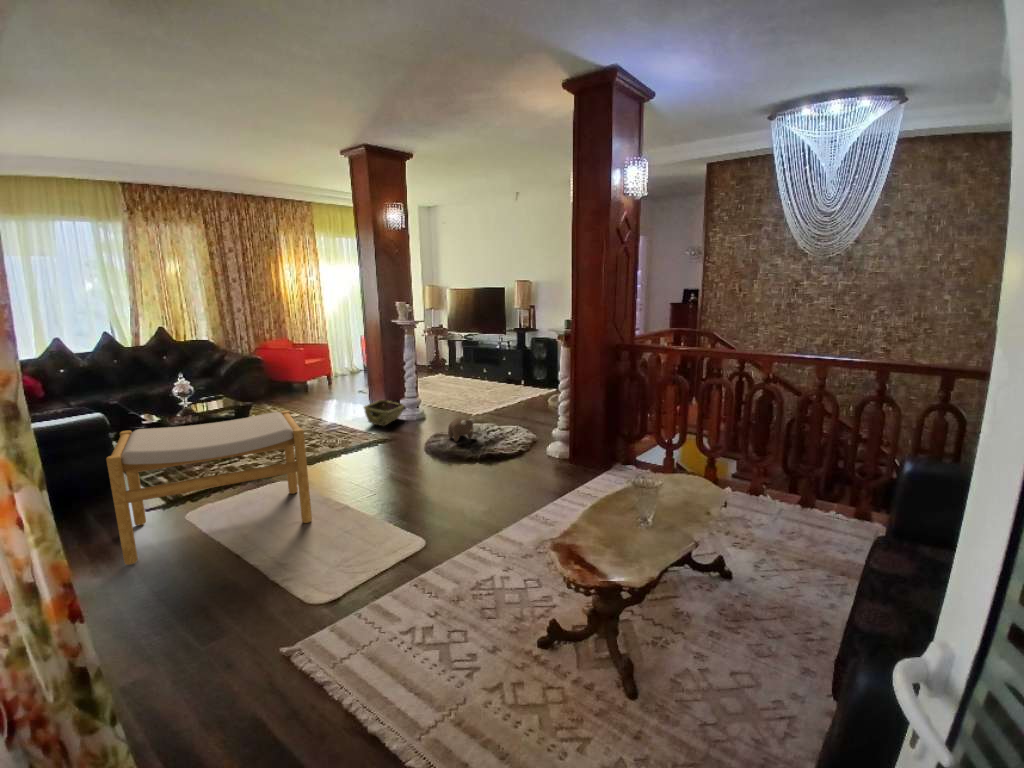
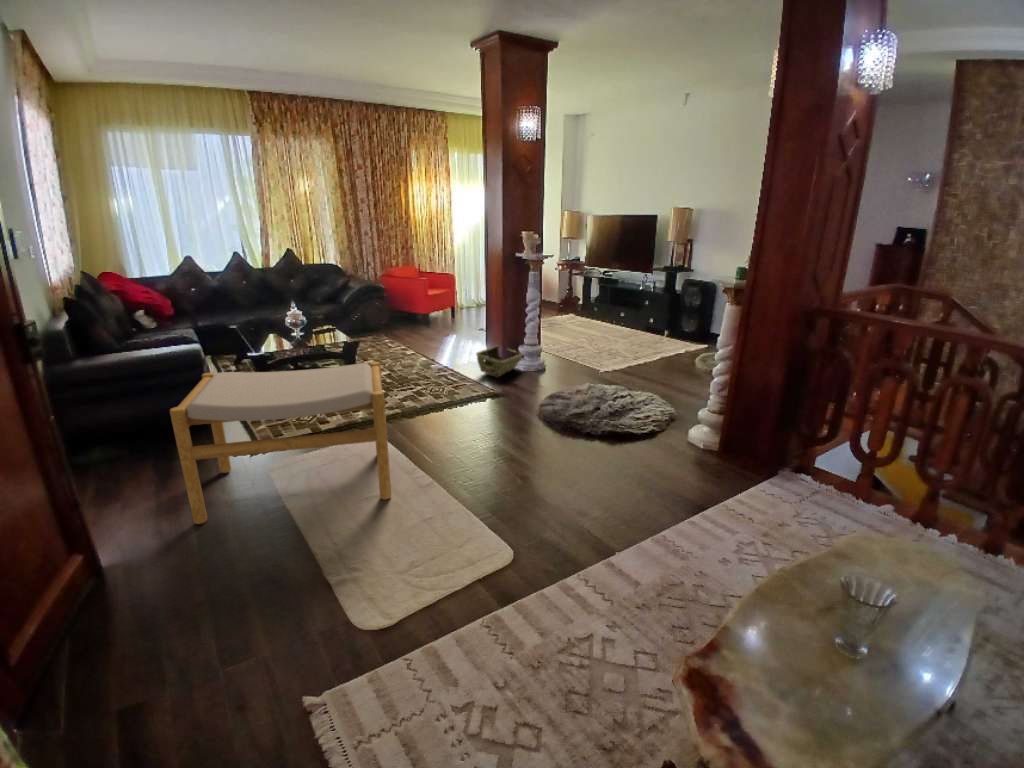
plush toy: present [448,418,475,442] -> none [566,381,601,410]

